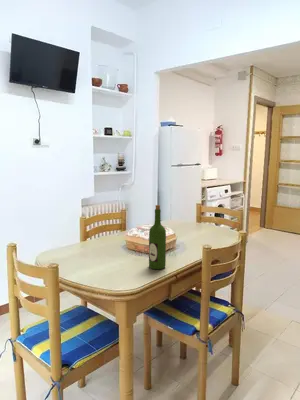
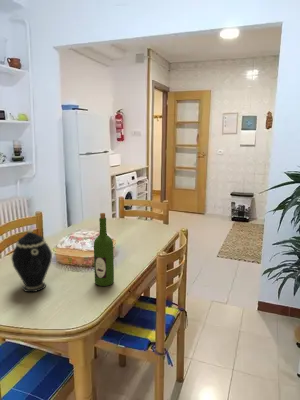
teapot: none [85,213,116,265] -> present [12,229,52,292]

